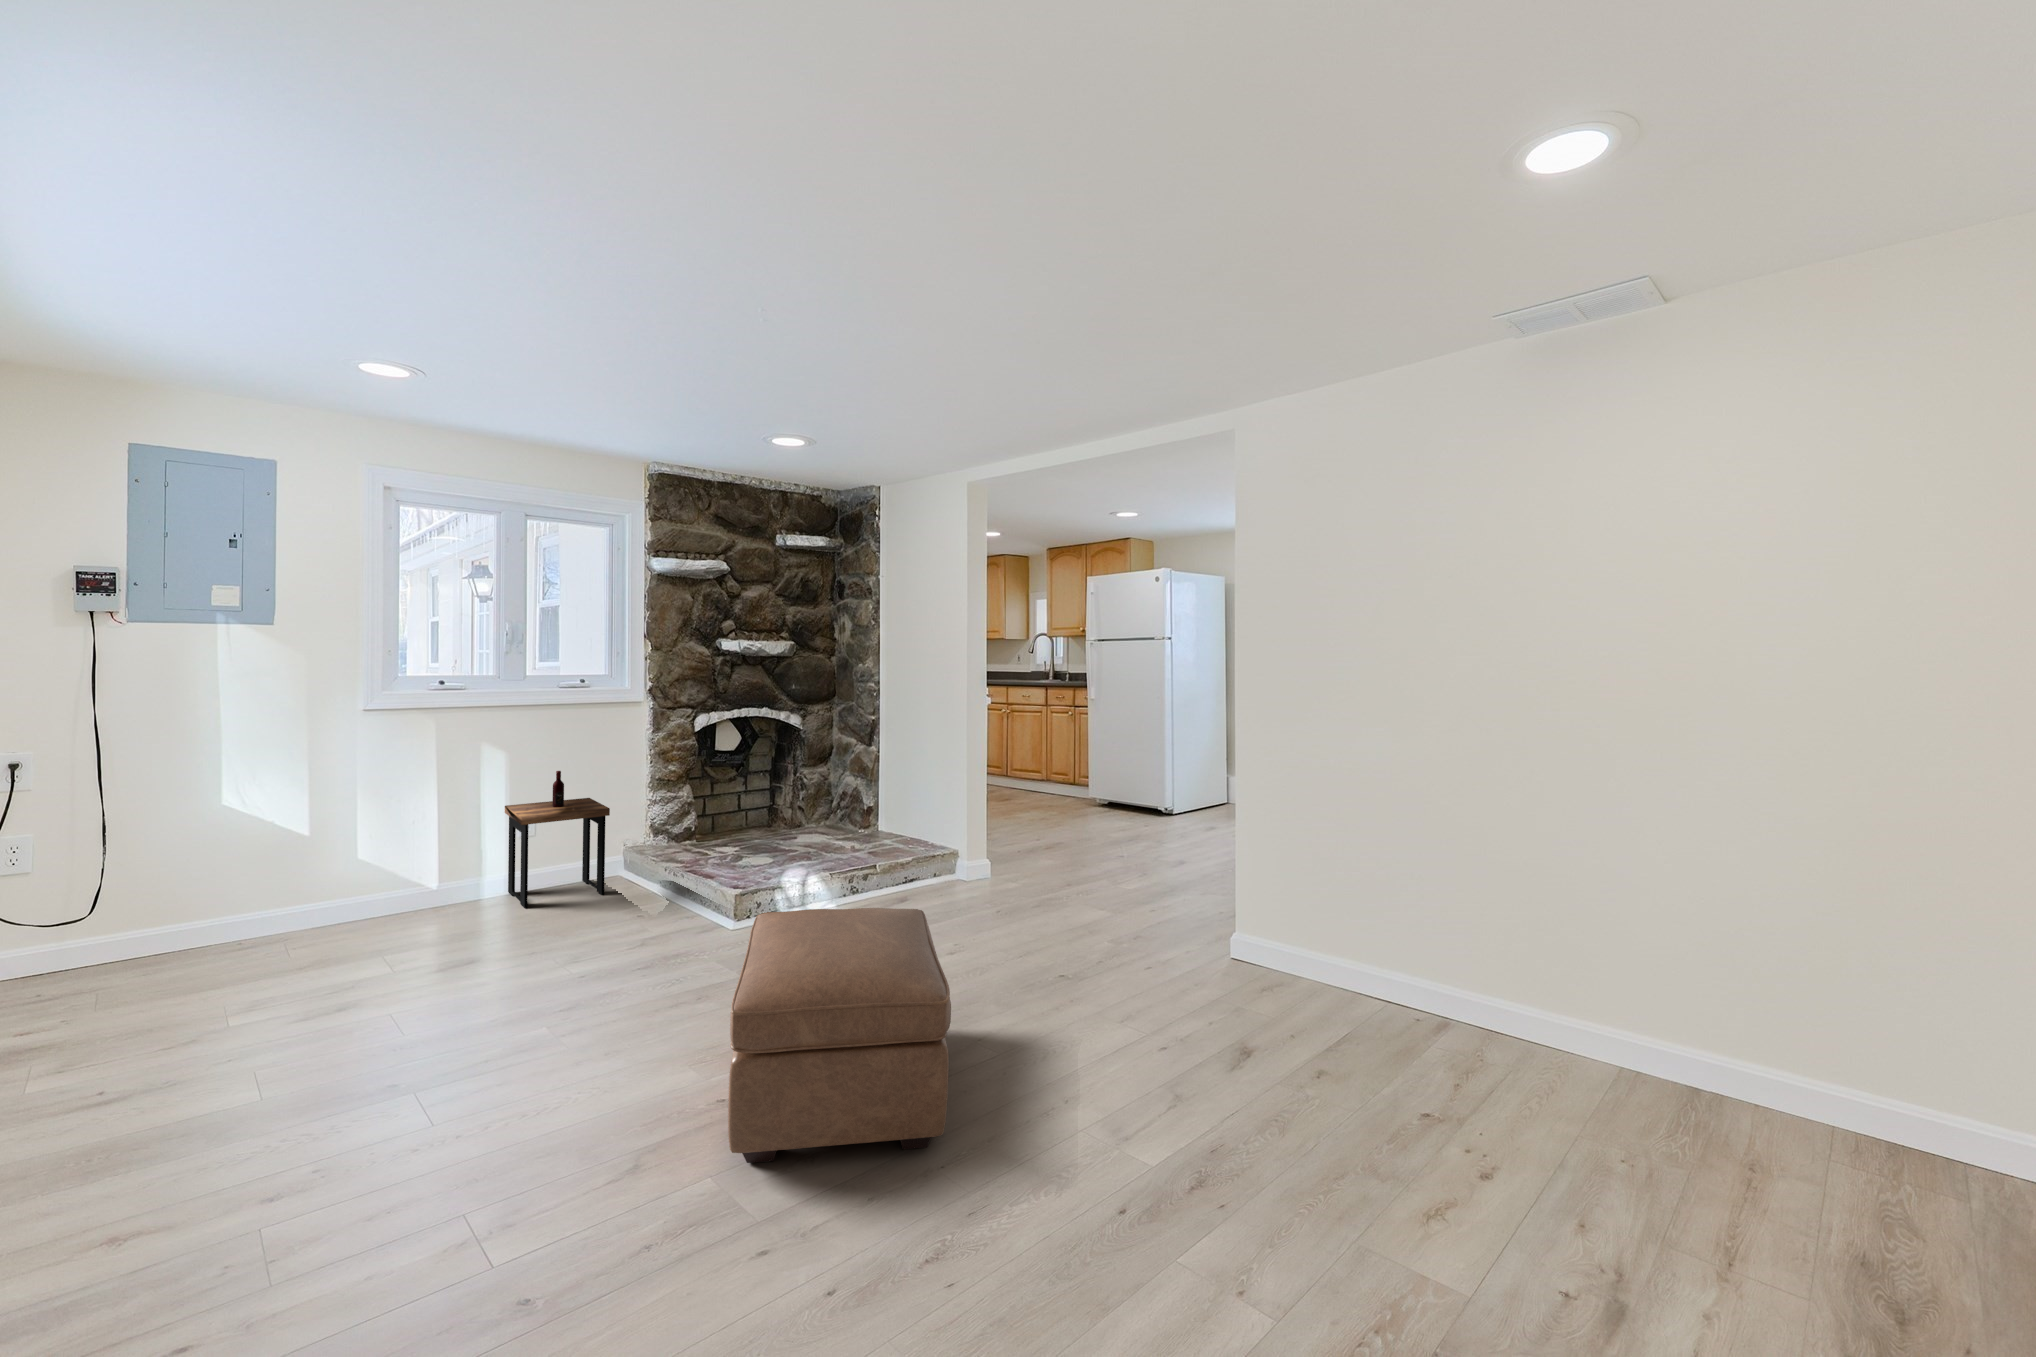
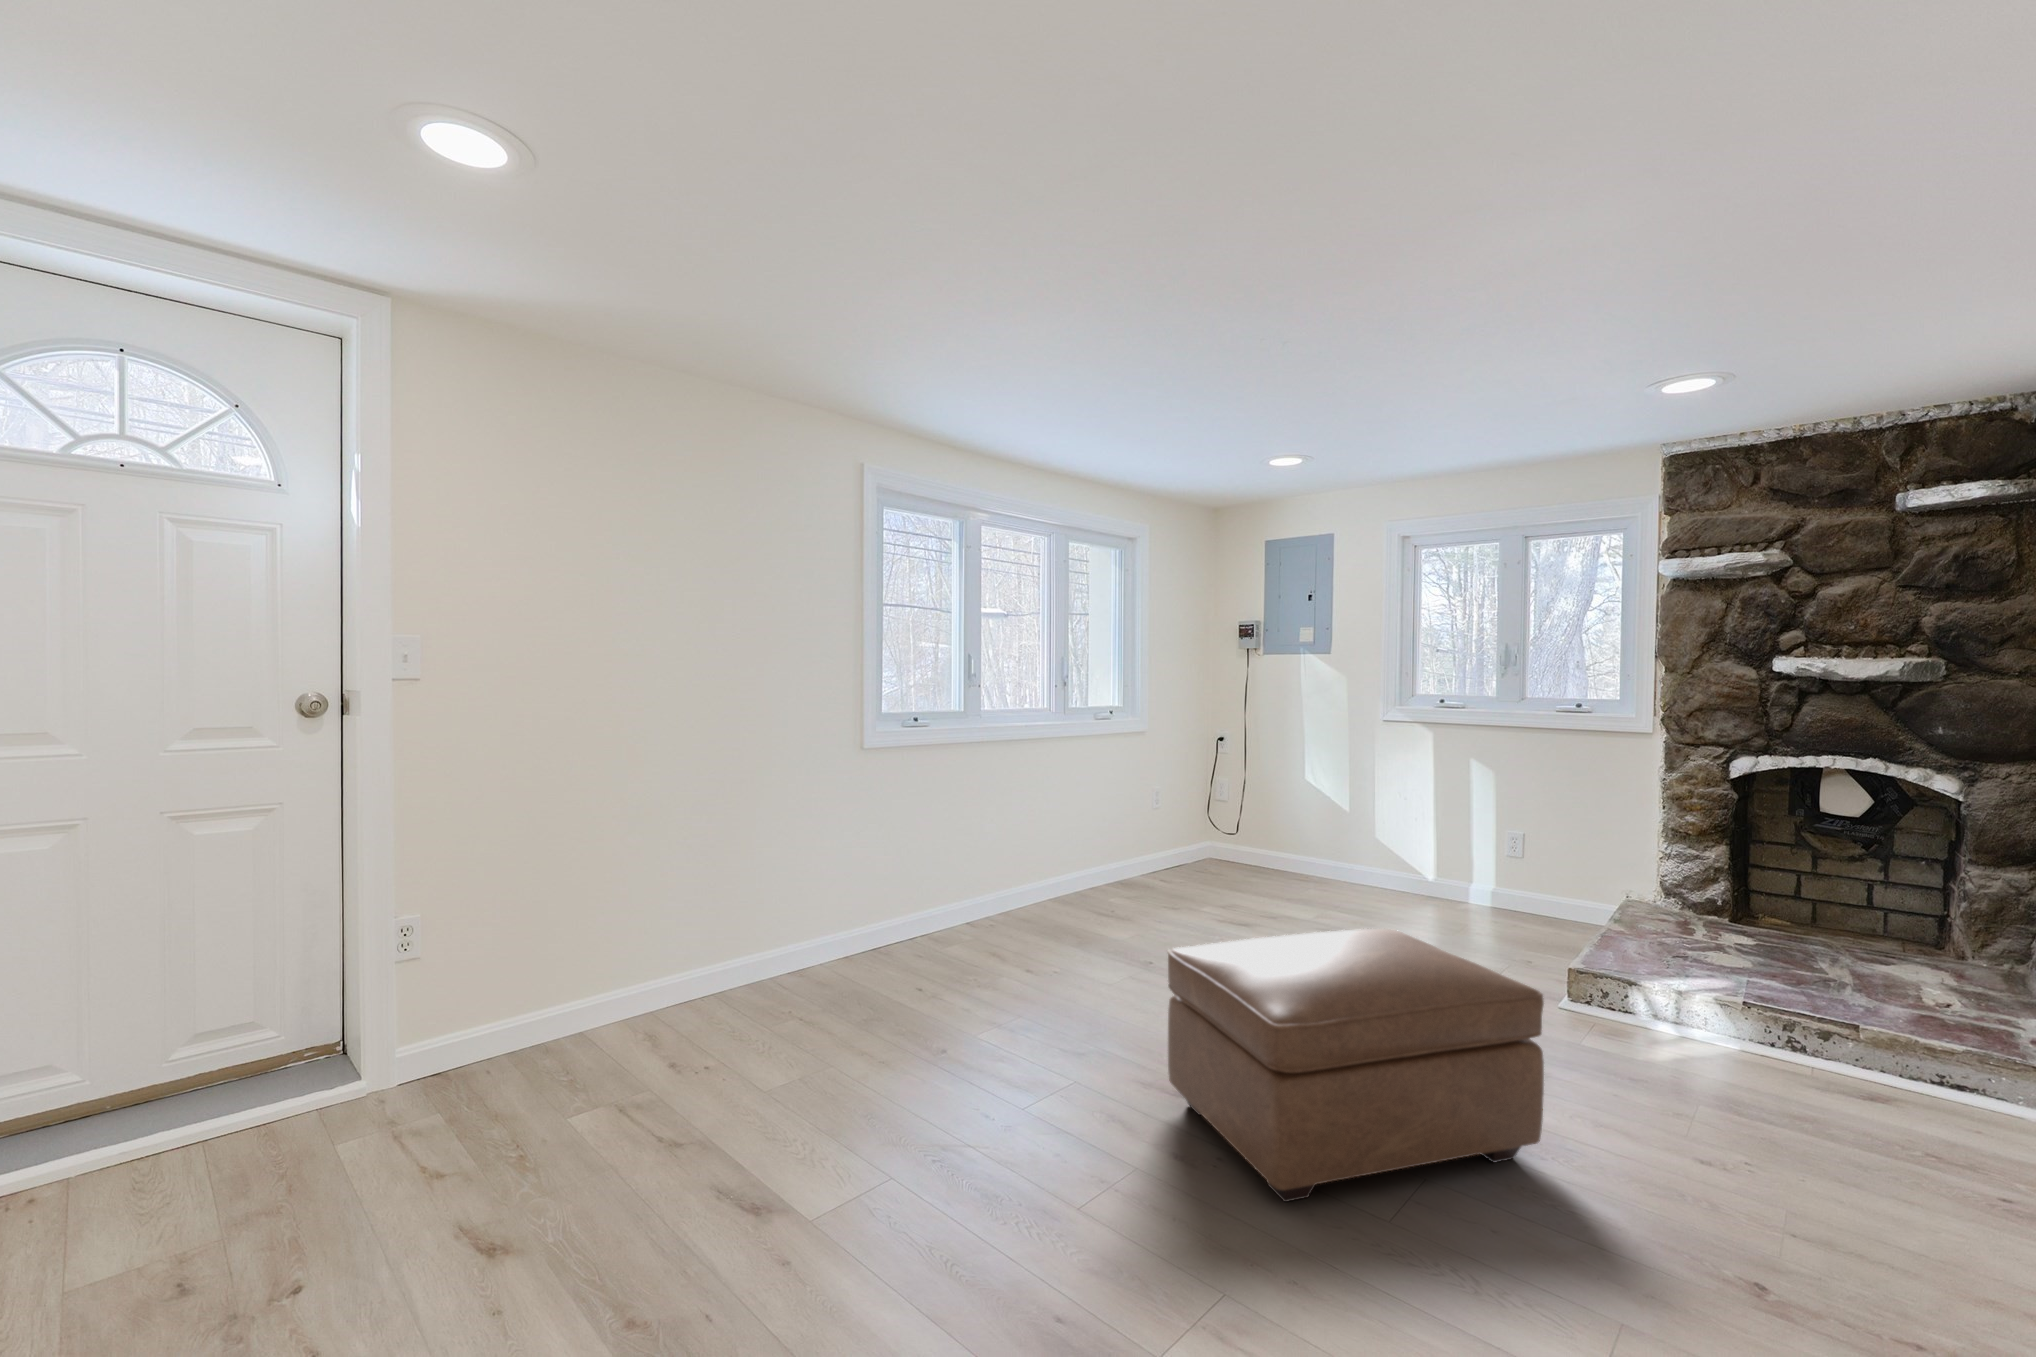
side table: present [505,771,610,908] -> none [1471,795,1580,938]

